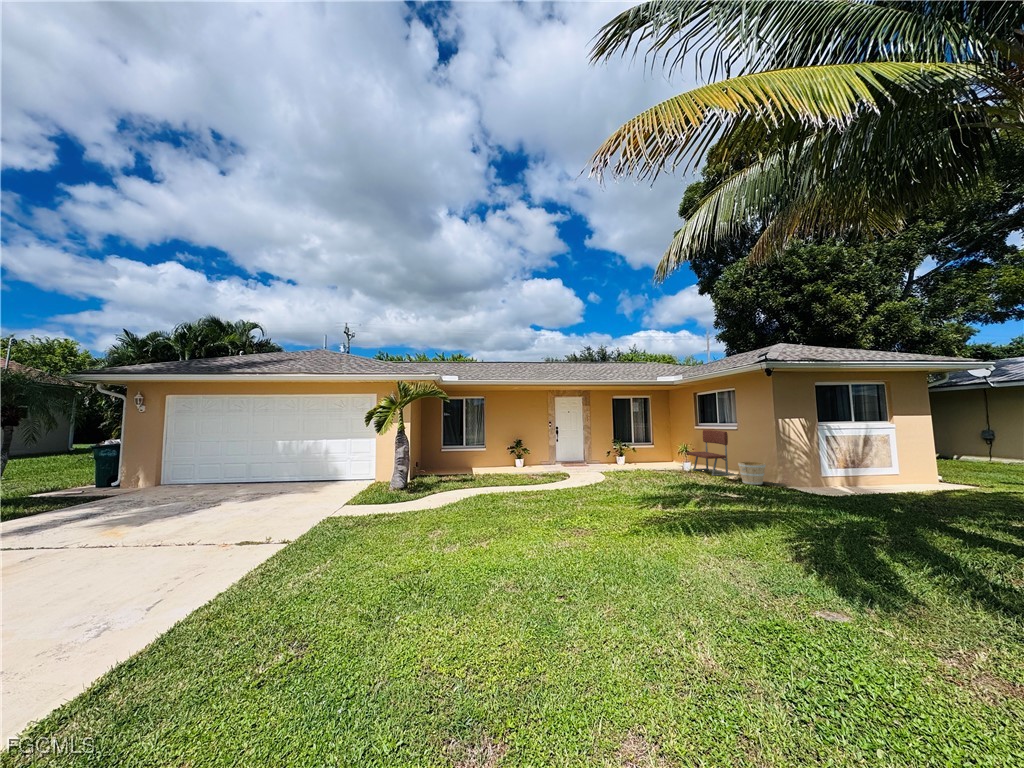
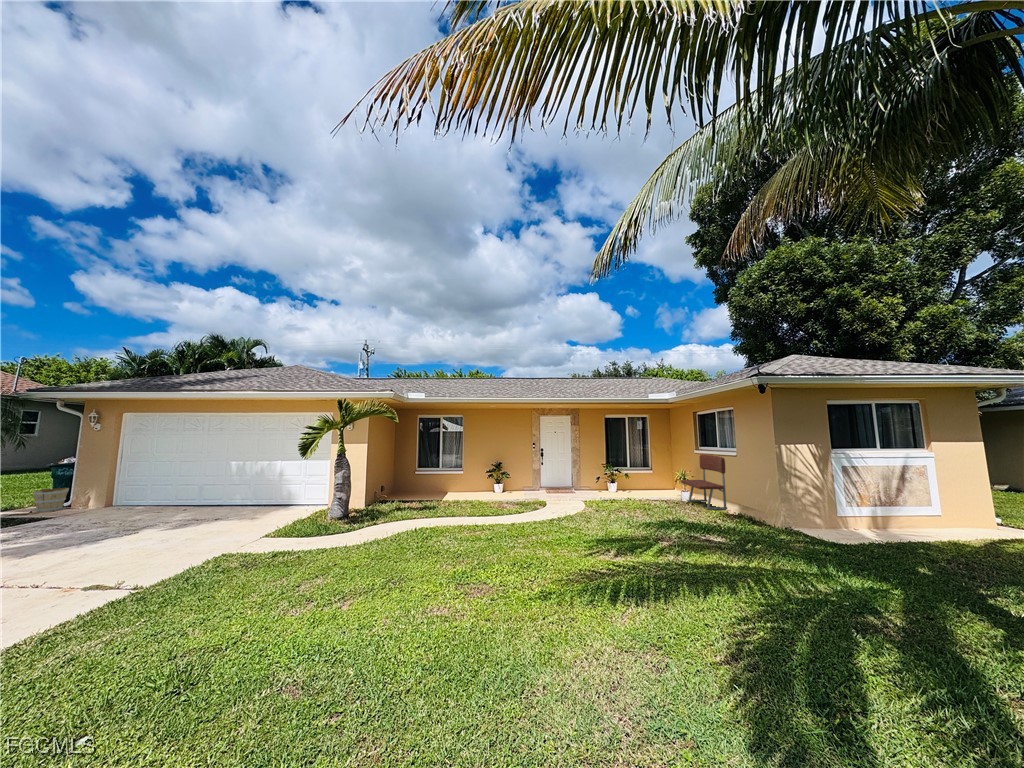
wooden bucket: present [738,461,766,485] -> present [33,488,69,512]

